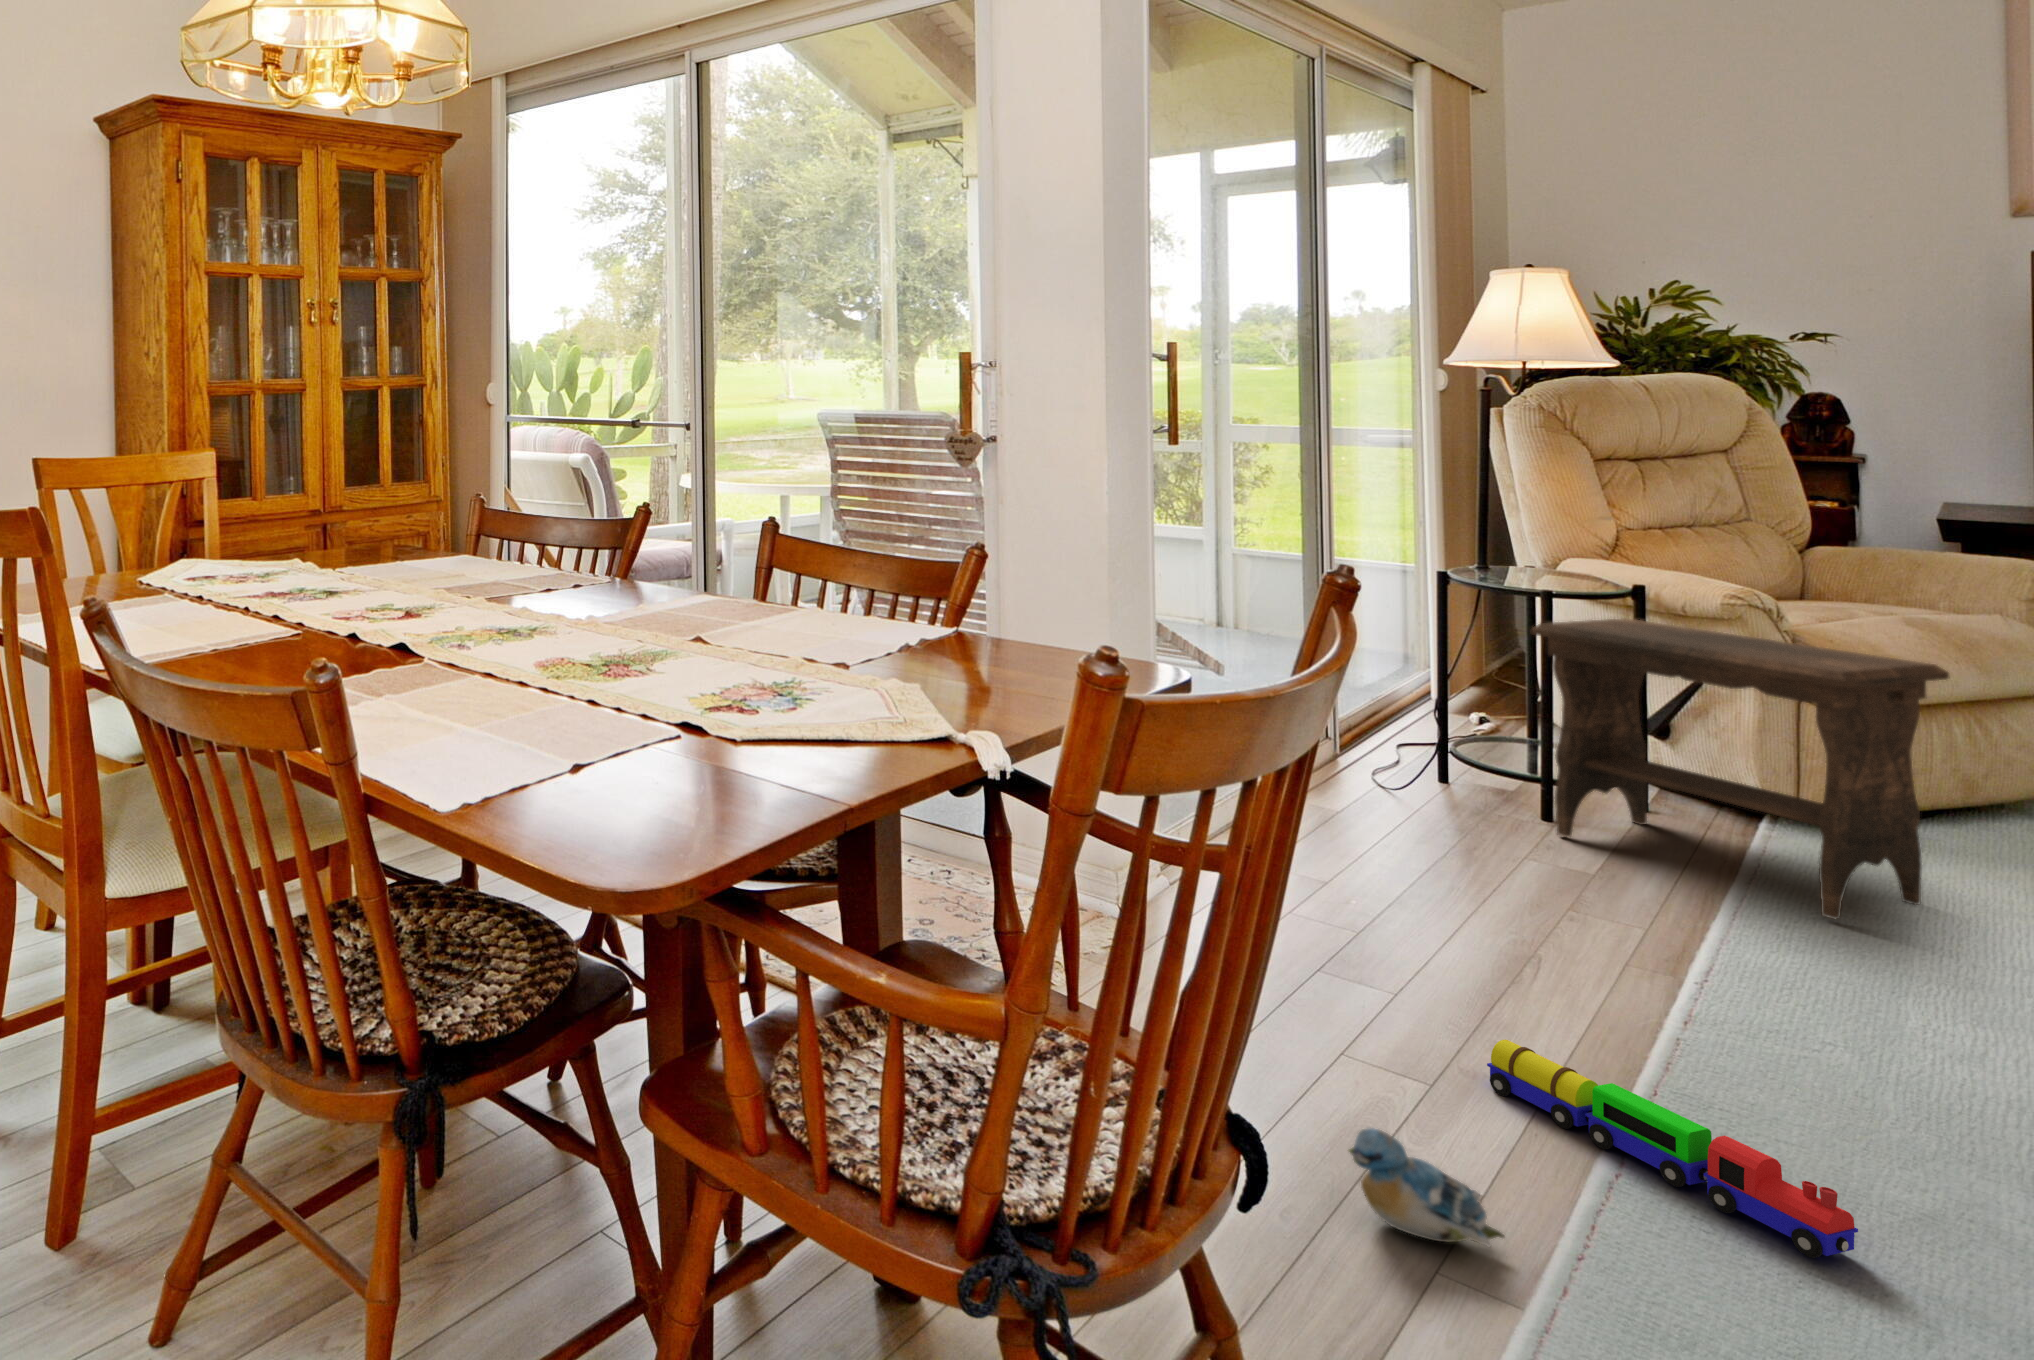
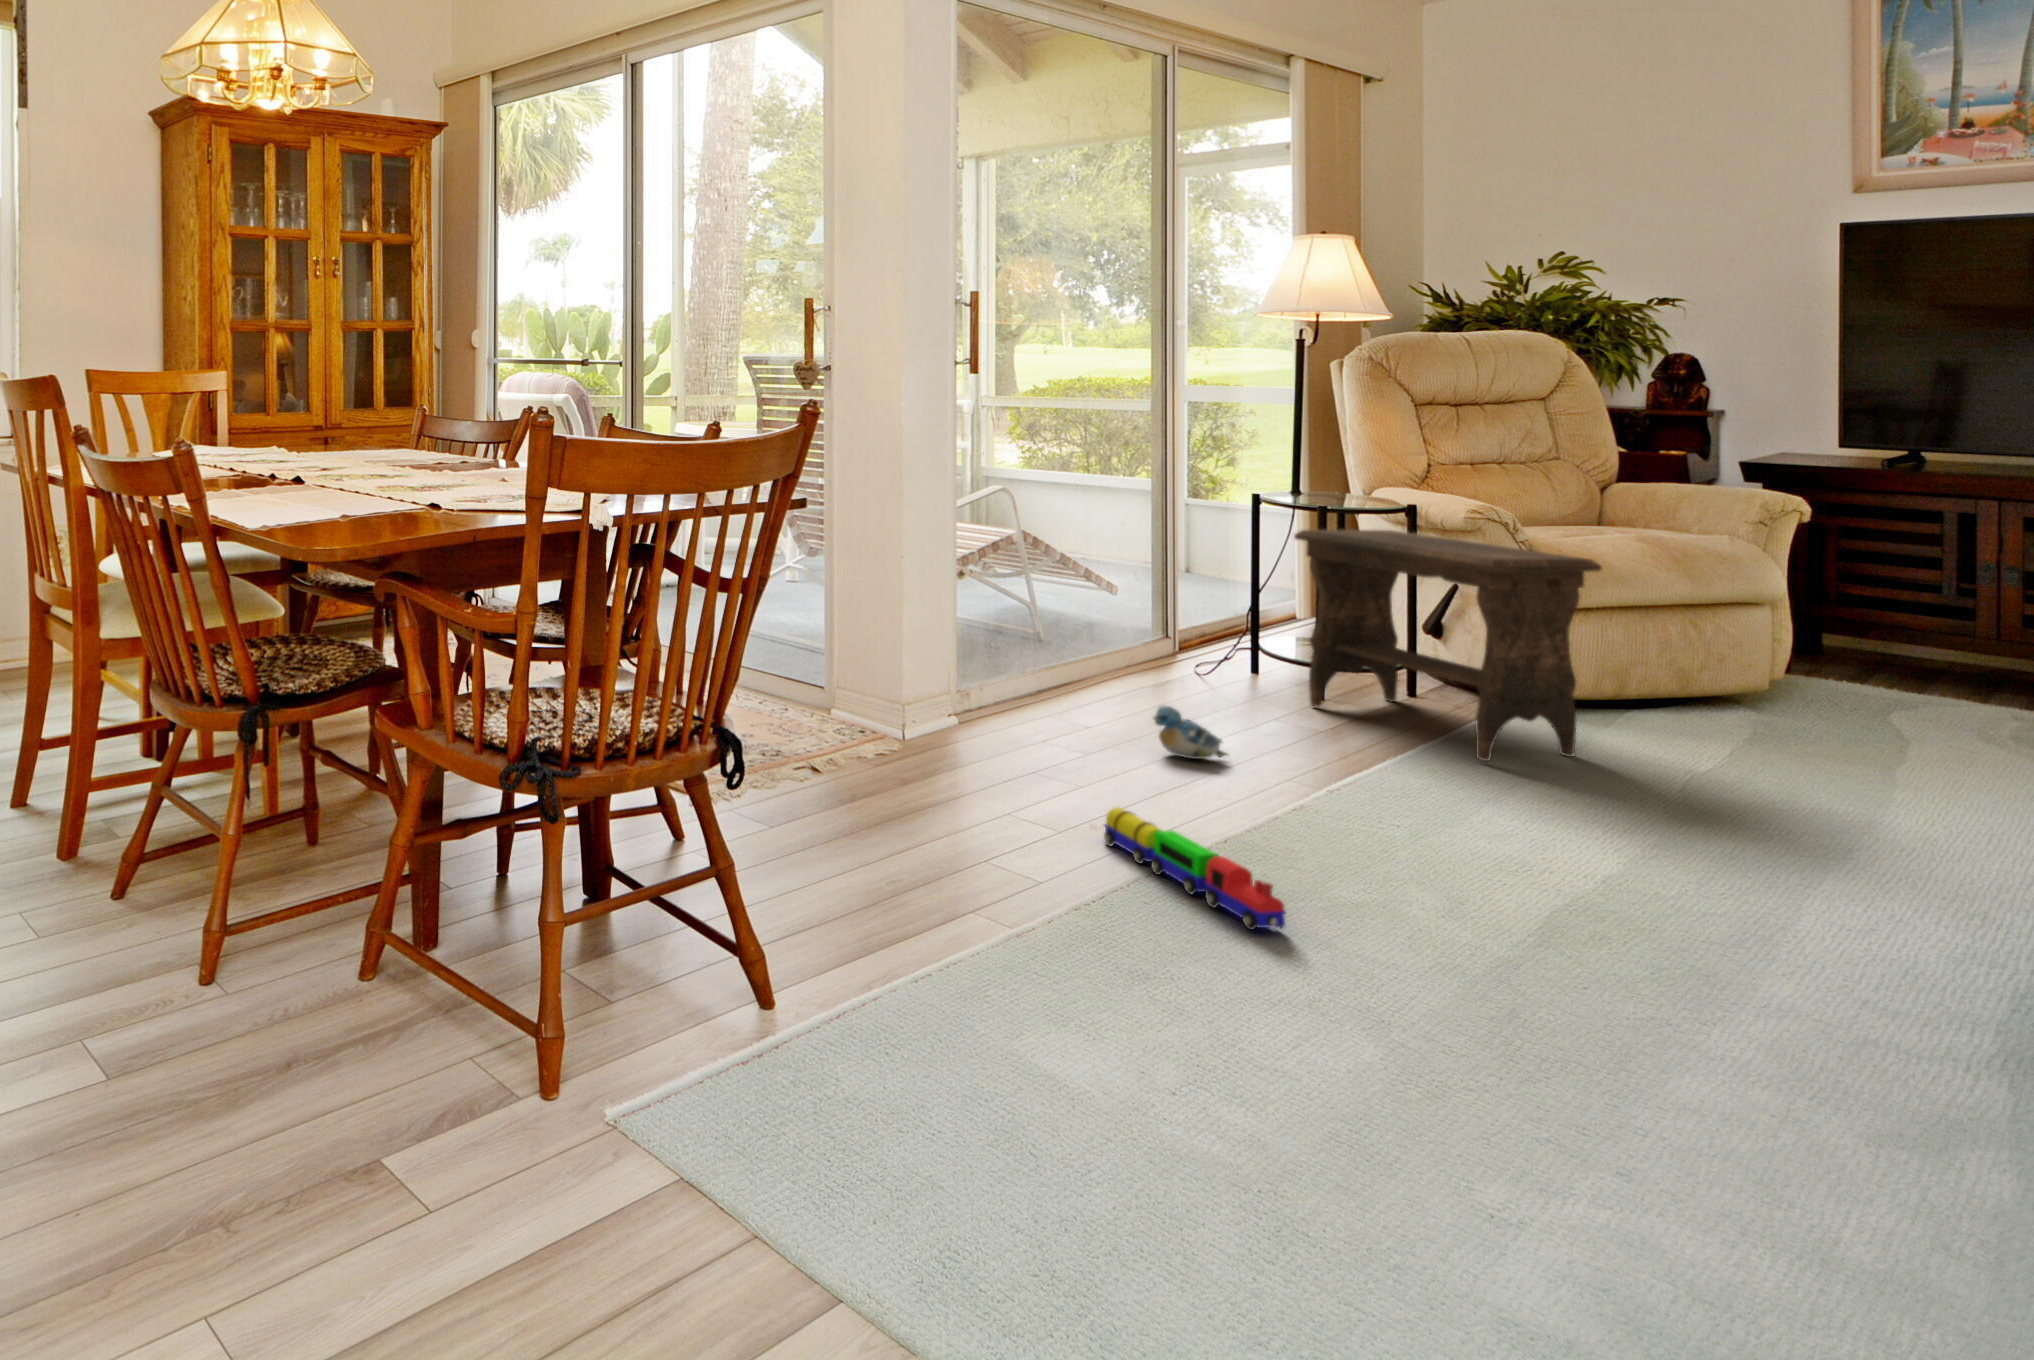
plush toy: present [1349,1128,1504,1247] -> present [1154,706,1227,759]

